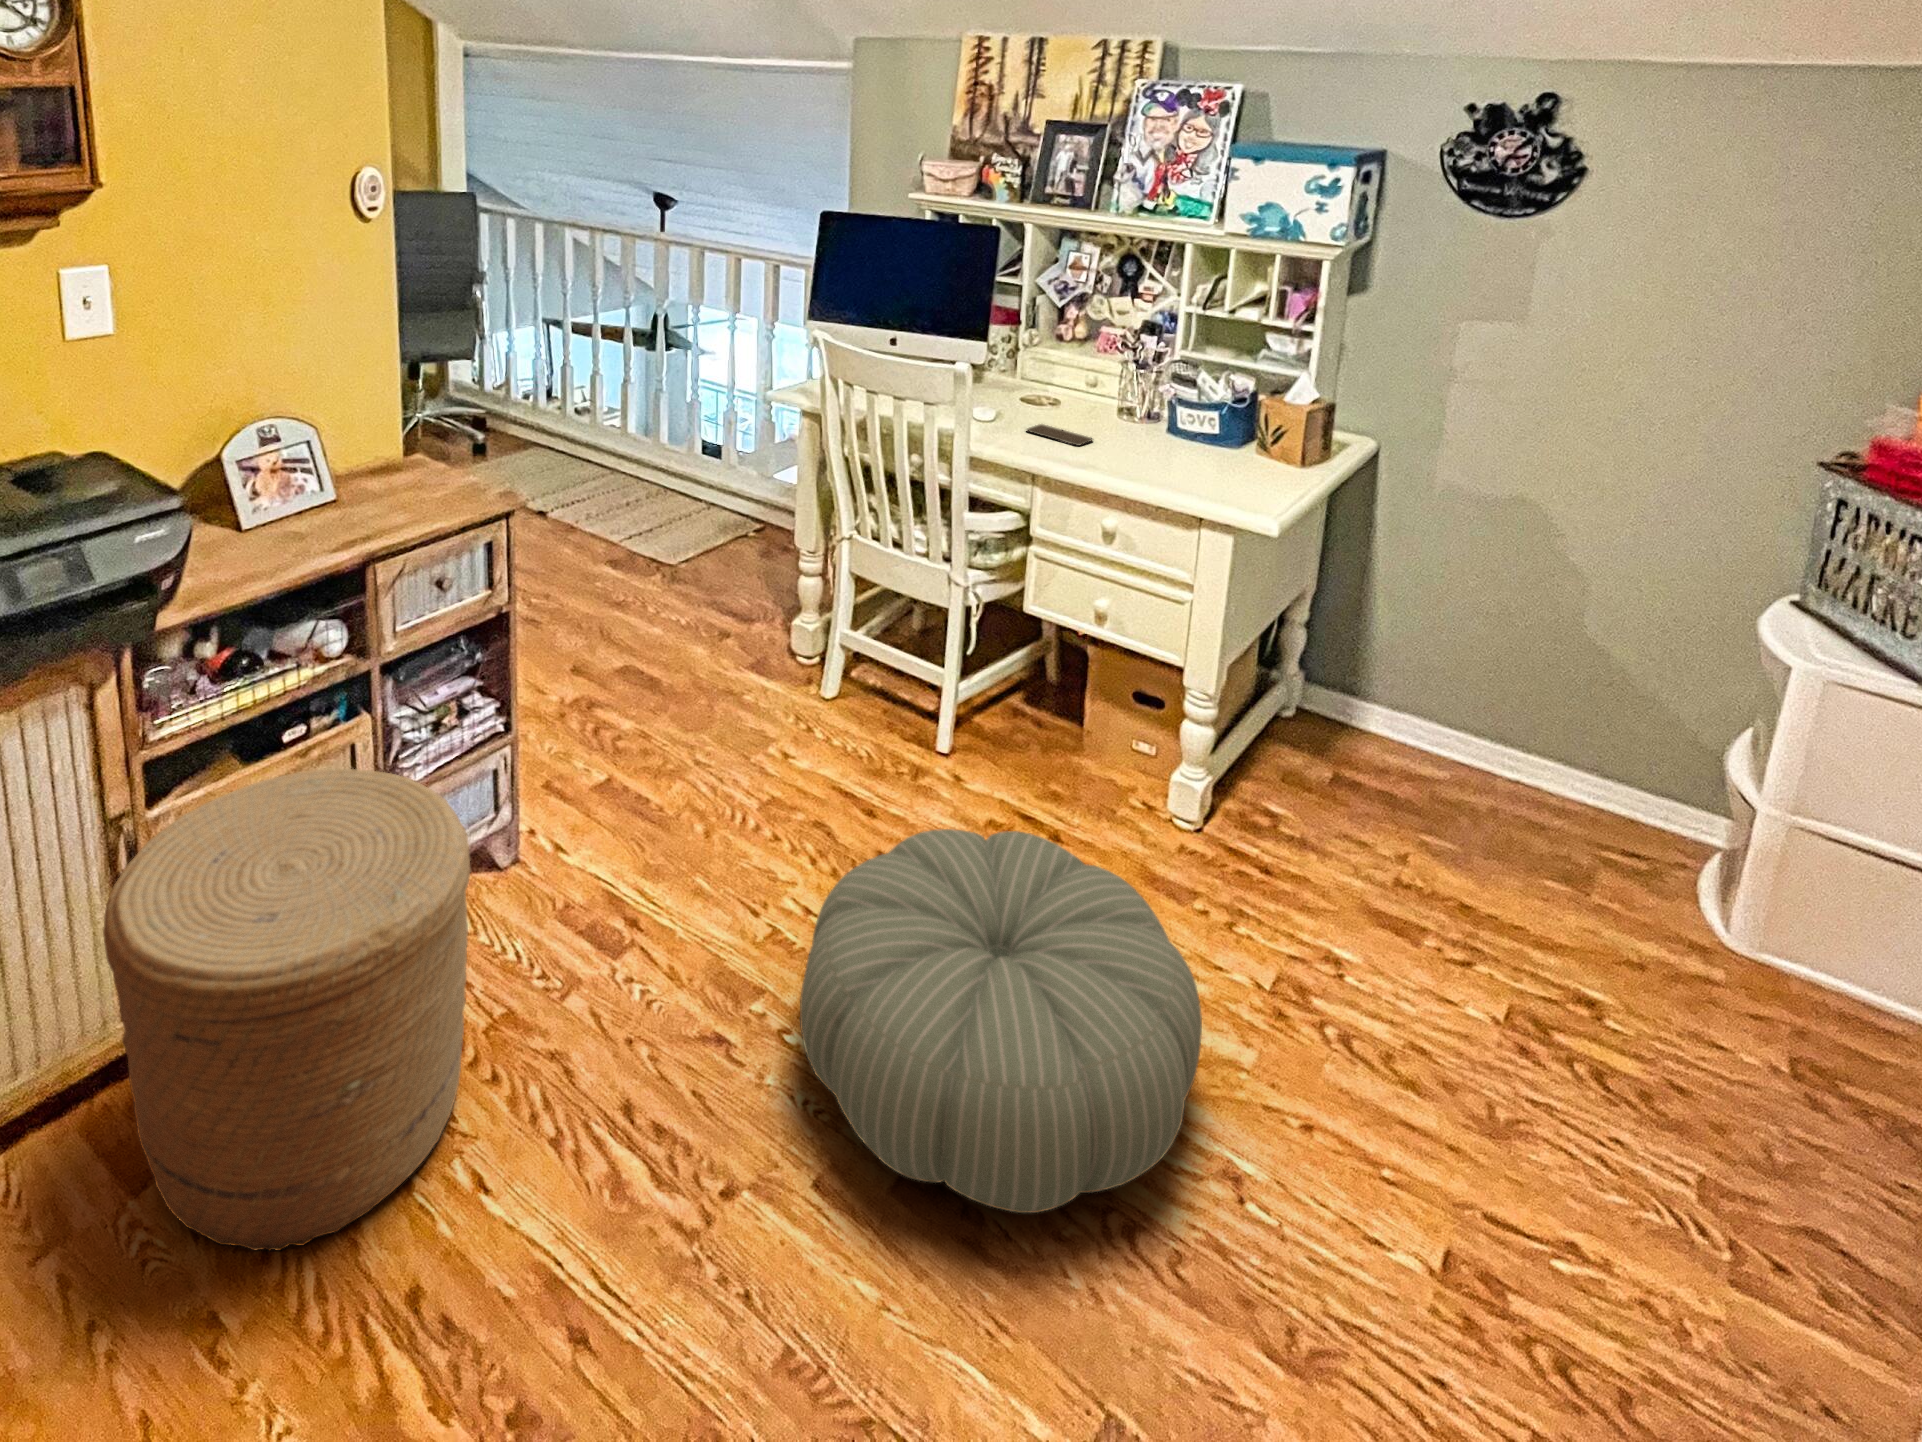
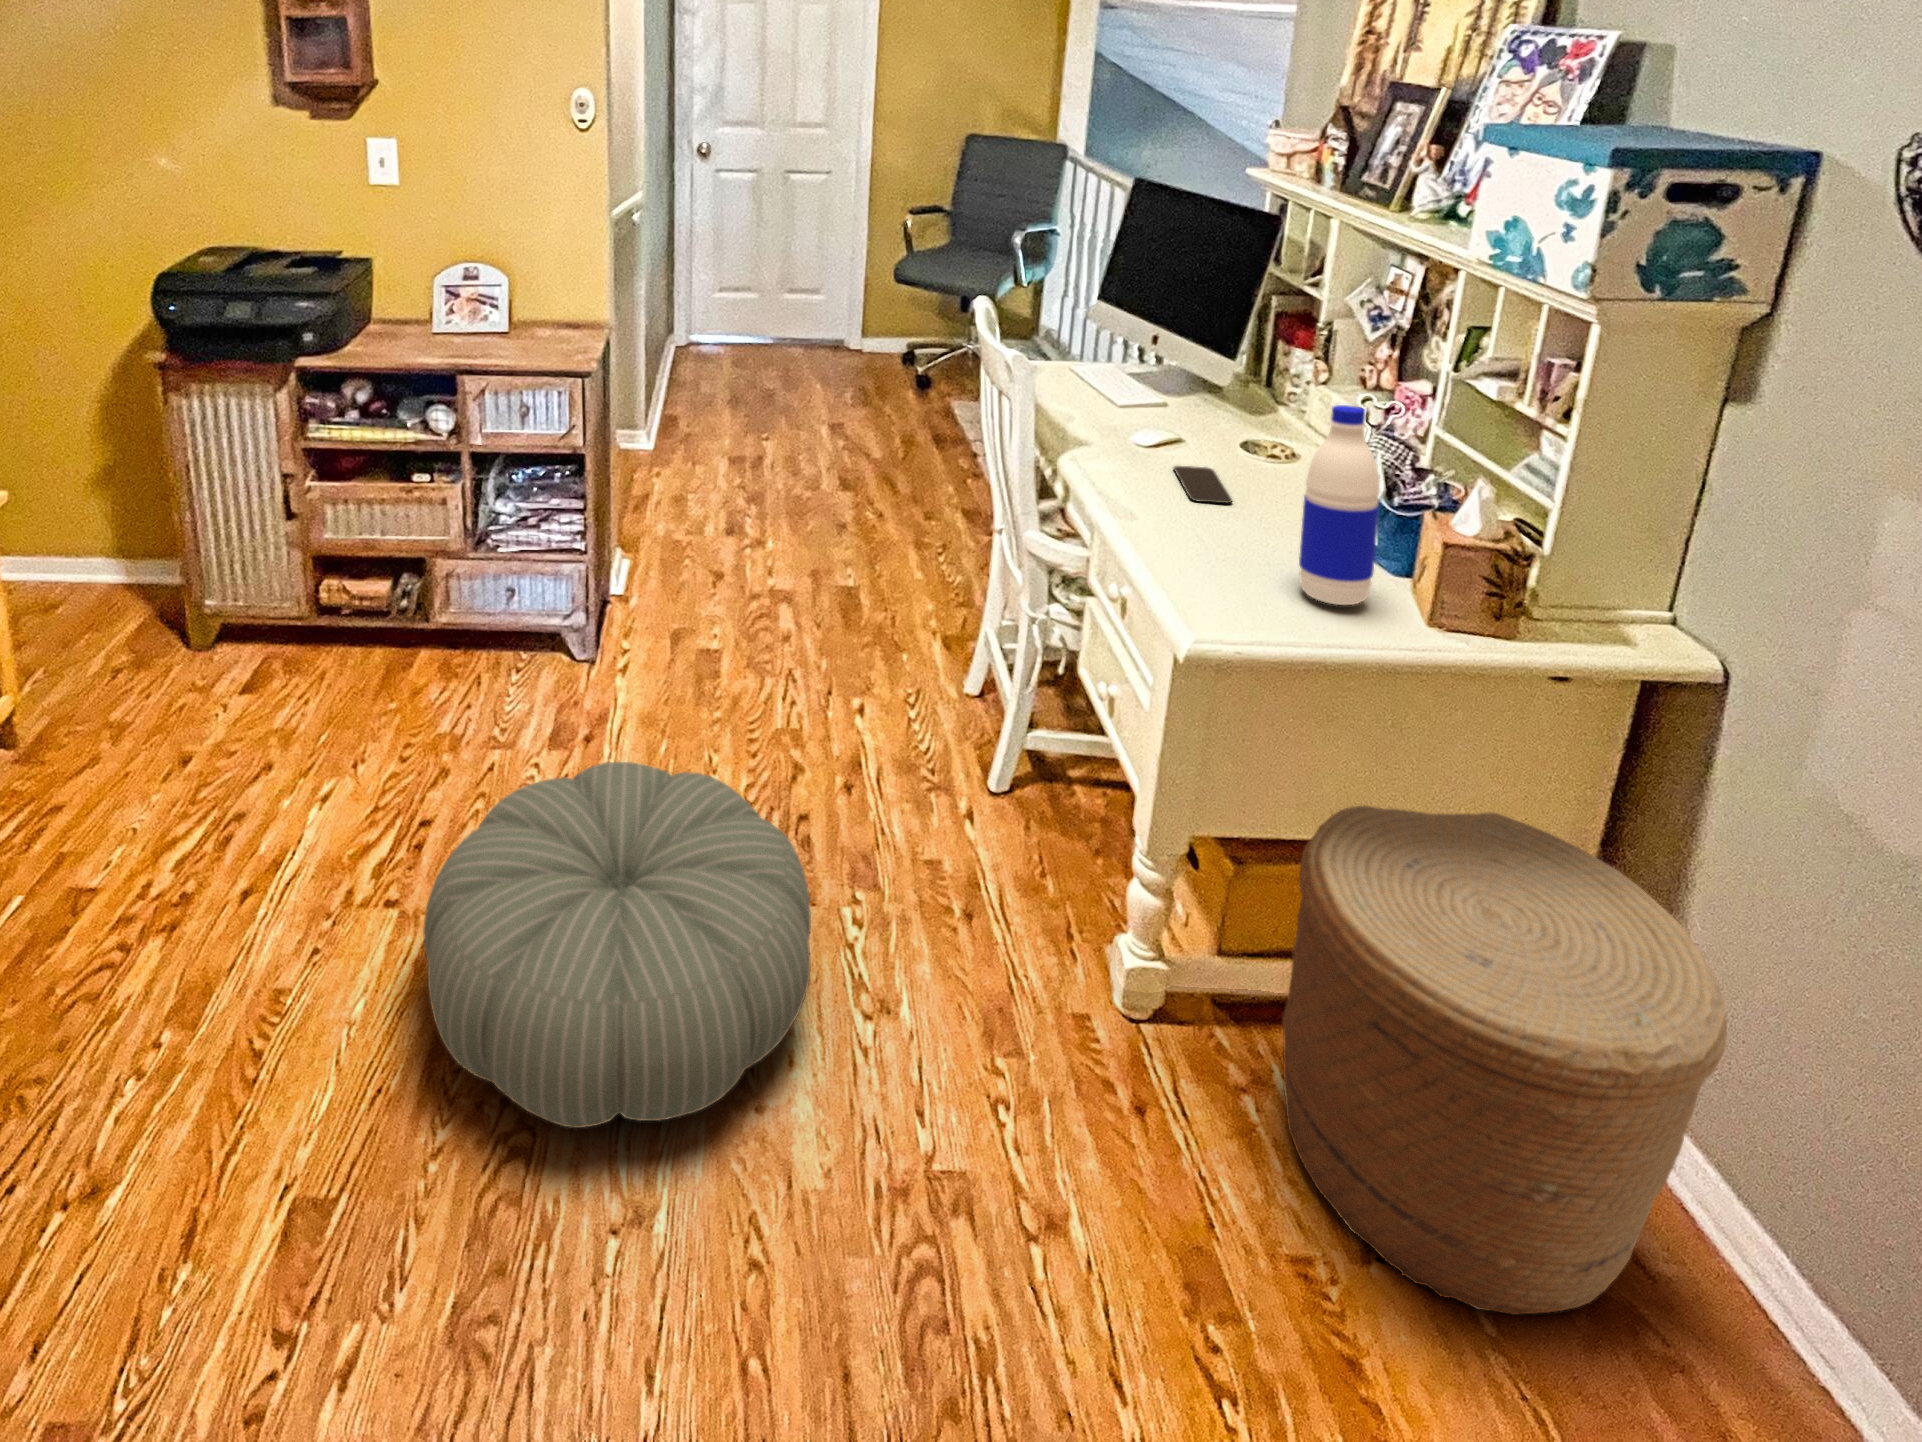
water bottle: none [1212,340,1259,473] -> present [1299,405,1380,605]
woven basket: present [103,769,470,1251] -> present [1282,805,1727,1315]

